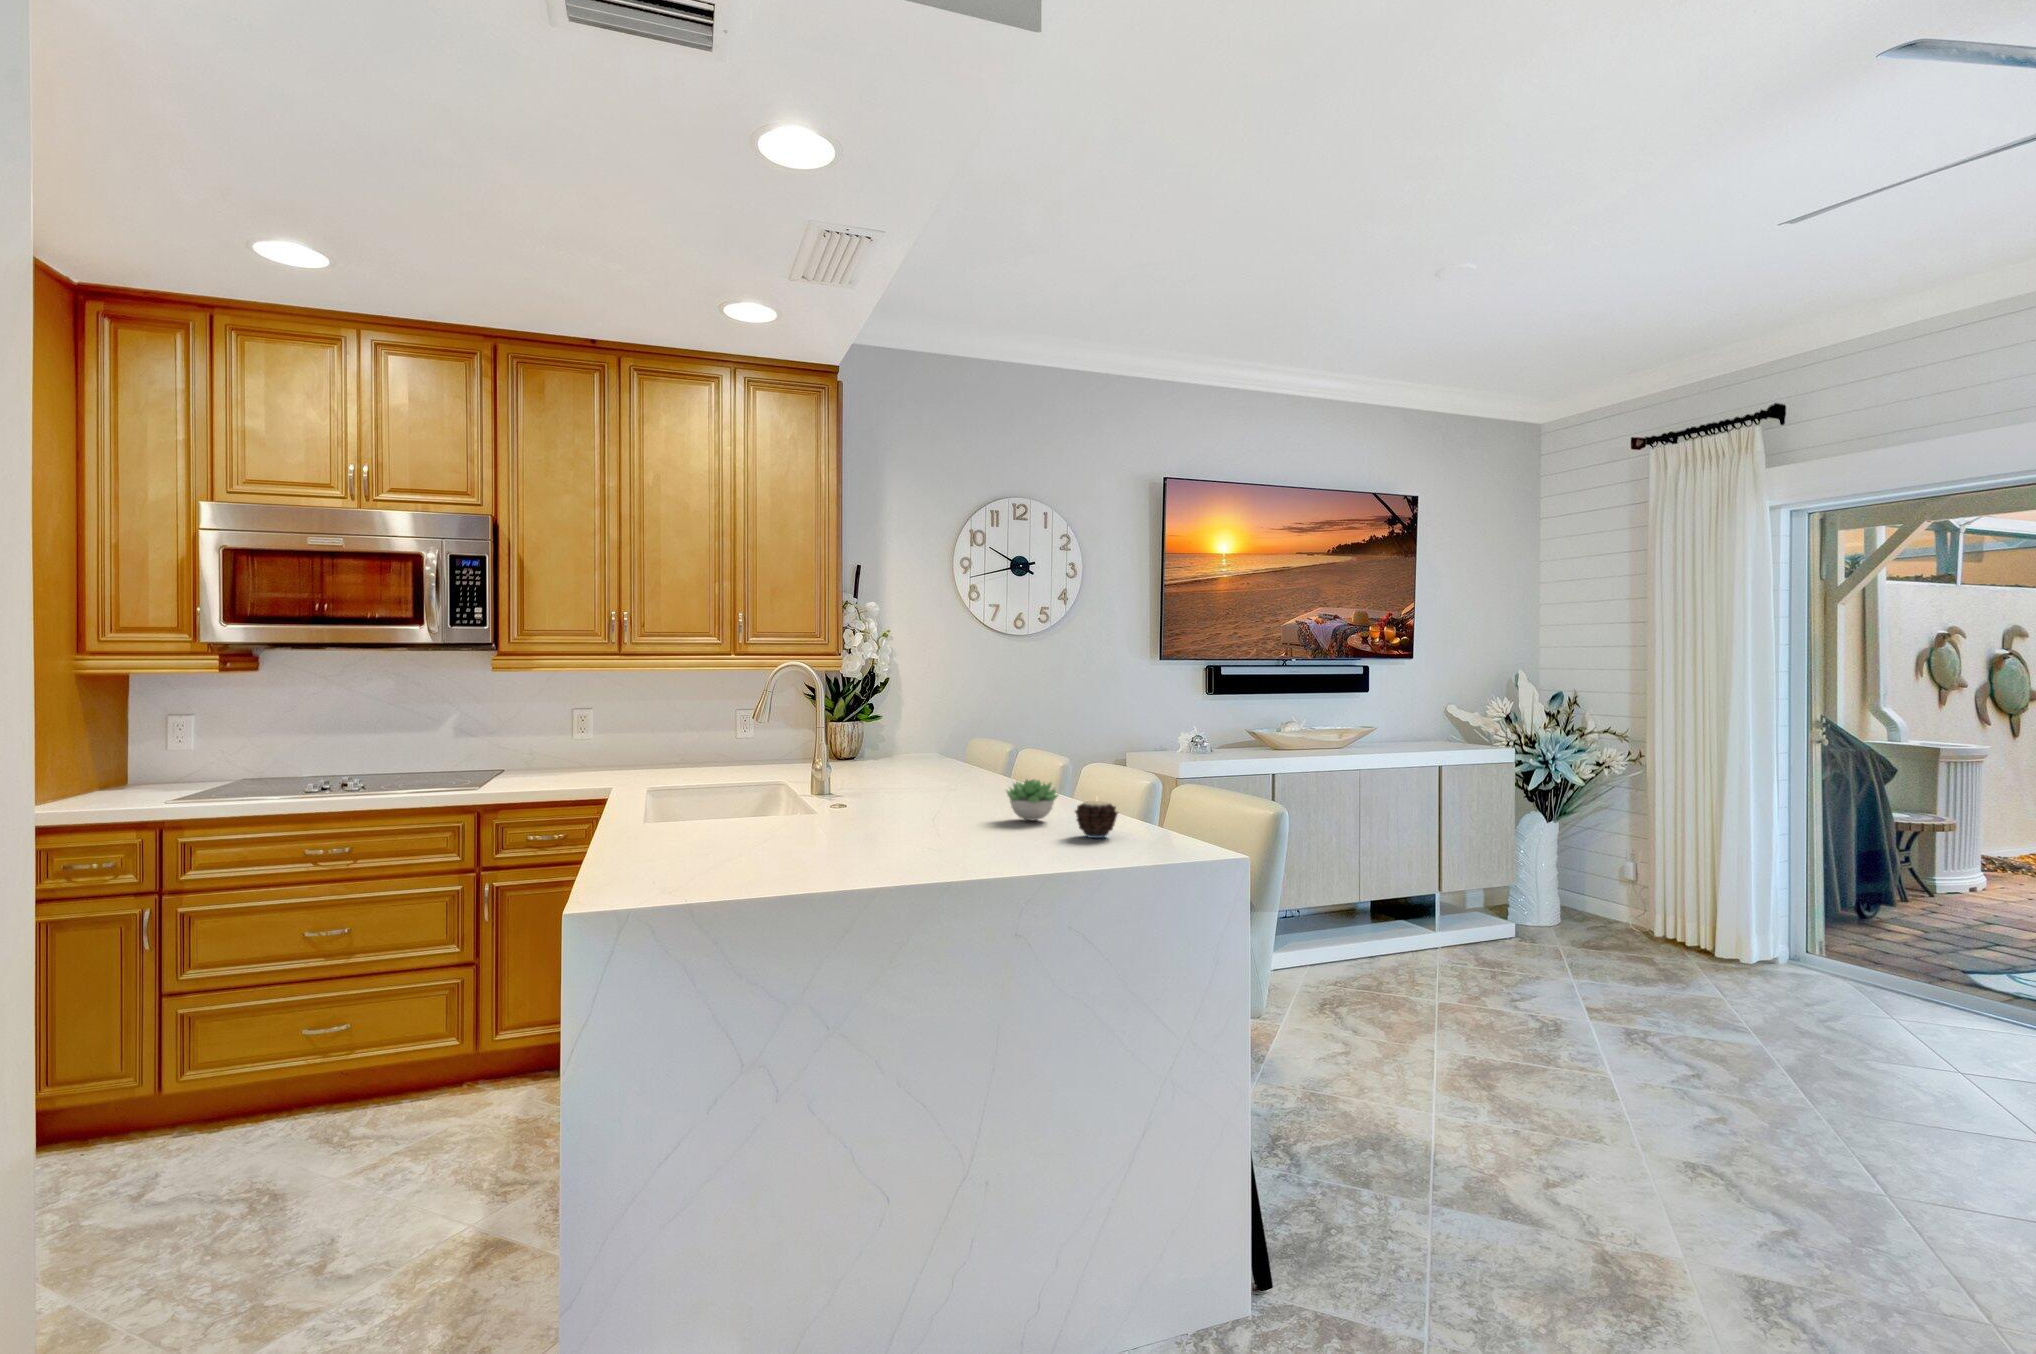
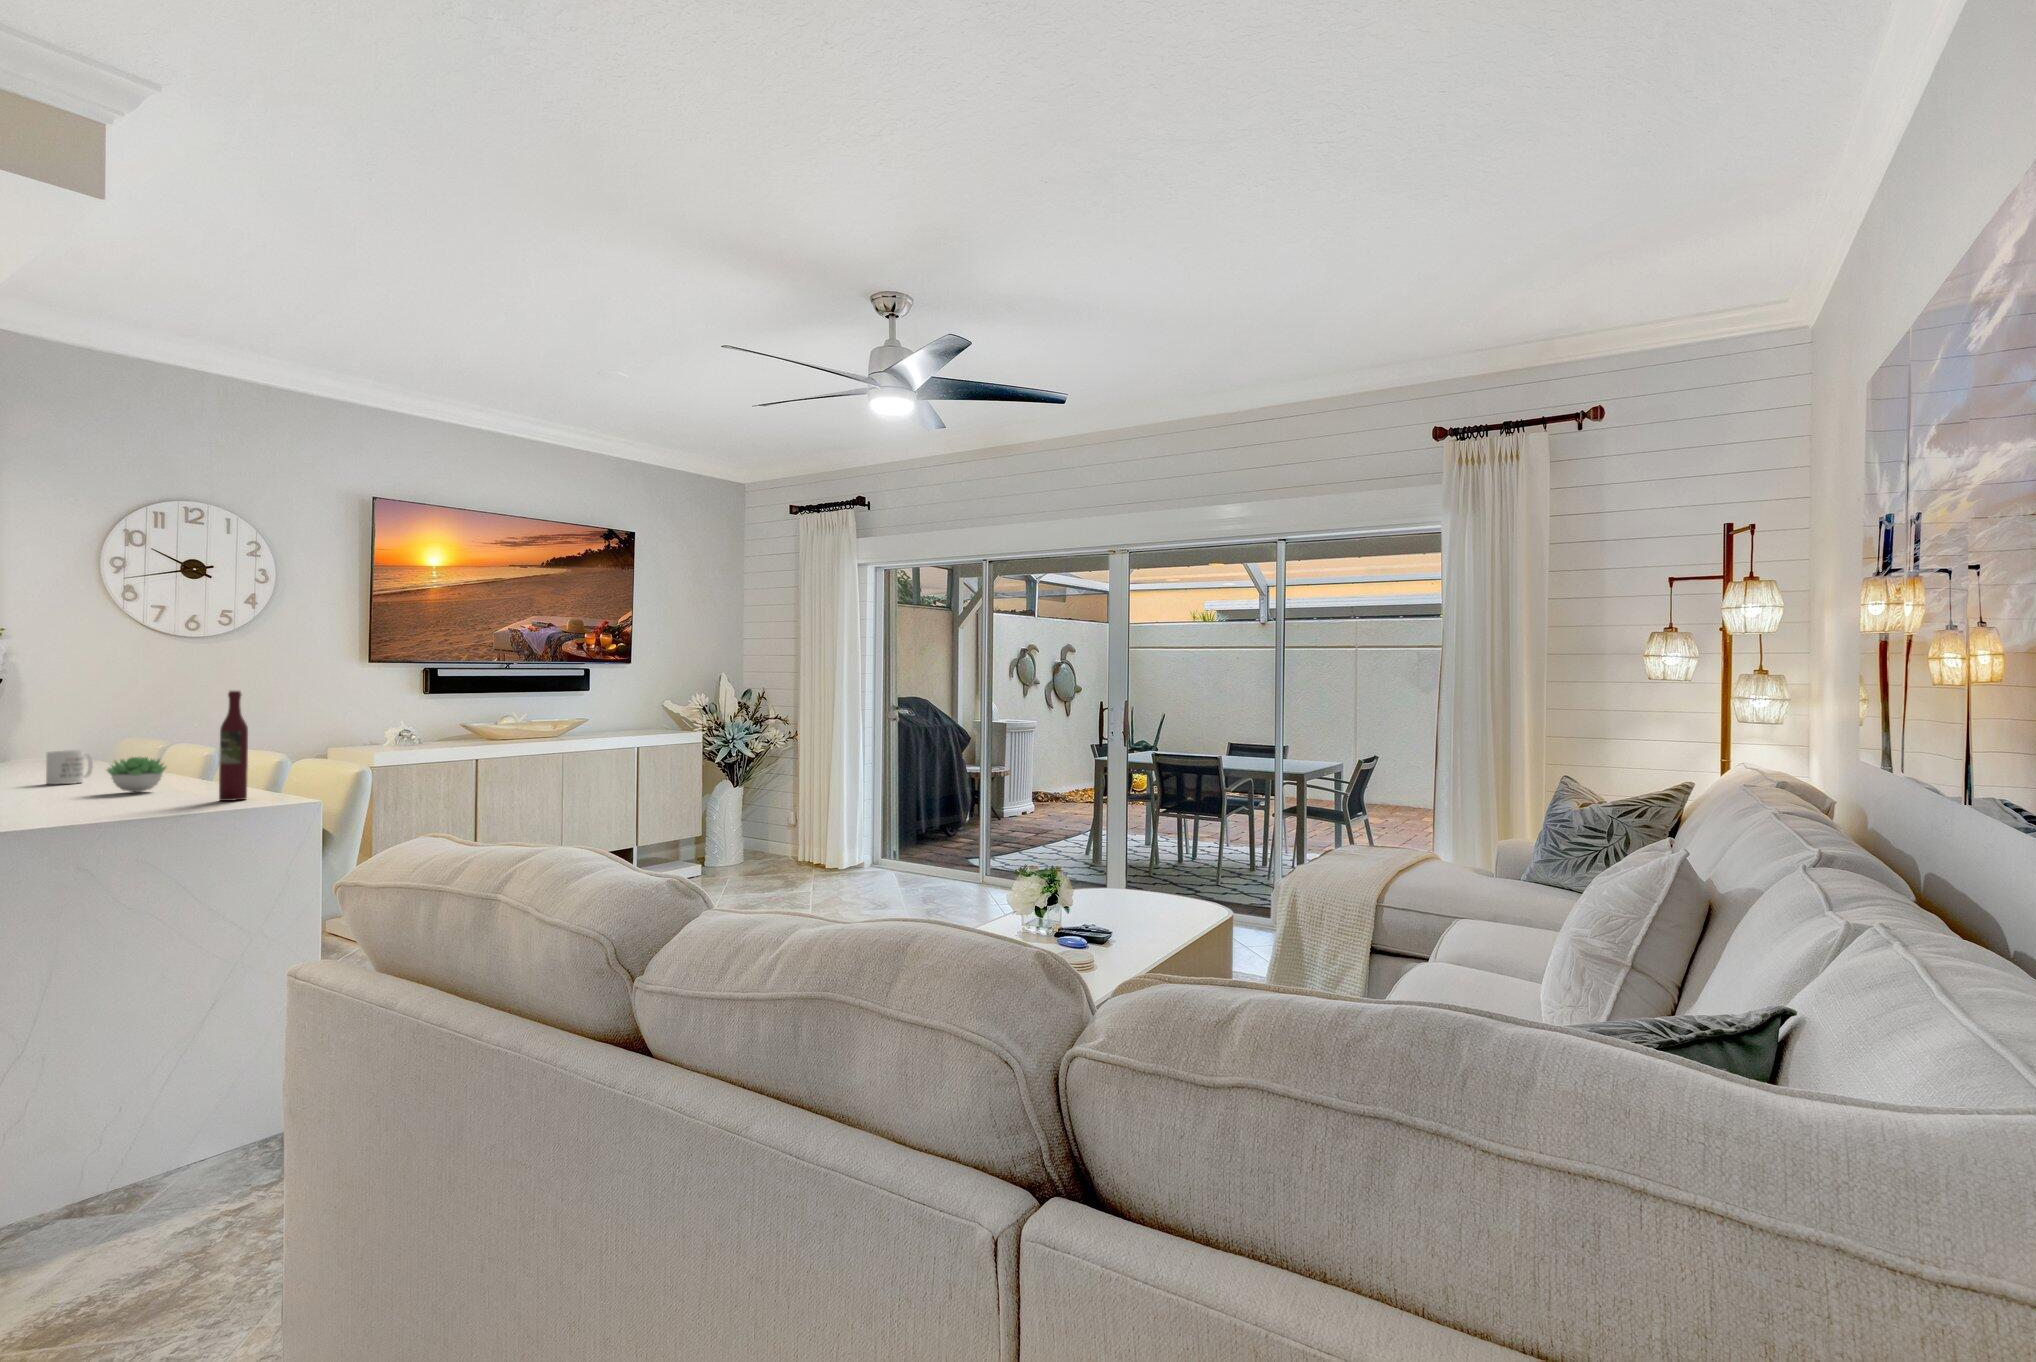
wine bottle: none [1133,710,1163,852] -> present [219,691,248,801]
mug: none [939,761,974,798] -> present [46,750,93,784]
candle: present [1075,801,1118,838] -> none [170,763,216,797]

